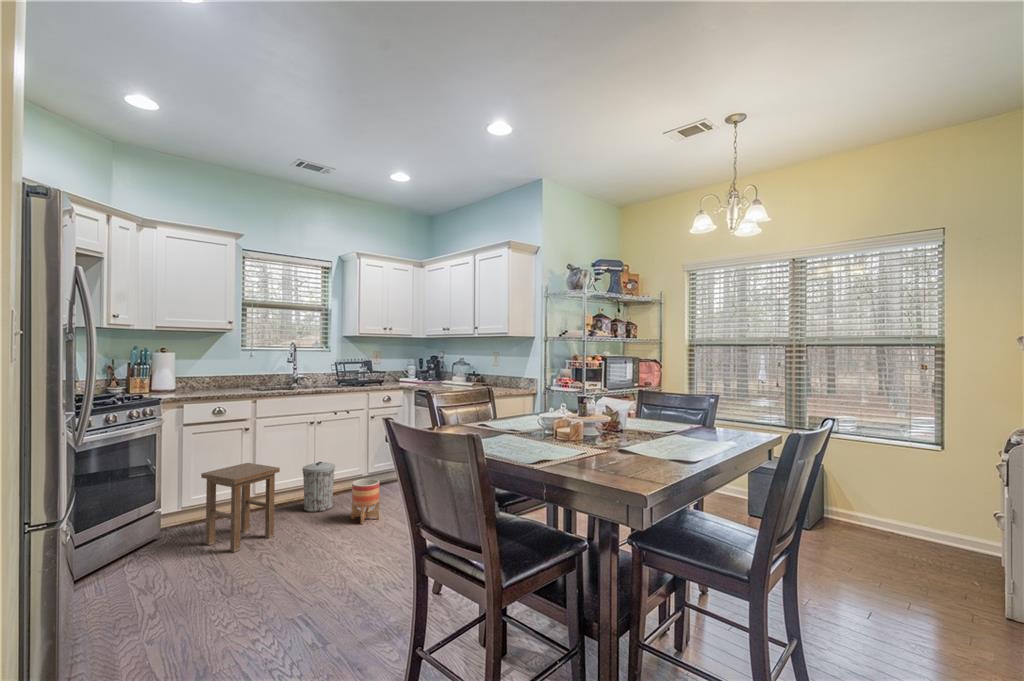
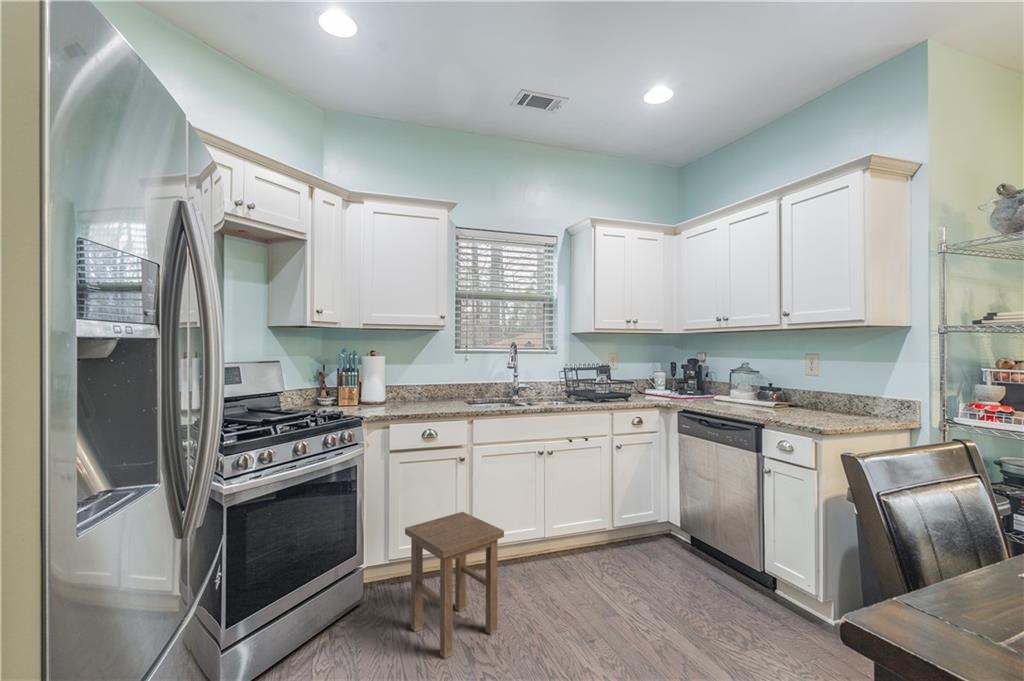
trash can: present [302,462,335,512] -> none [531,511,575,587]
planter: present [351,479,380,524] -> none [605,553,649,633]

